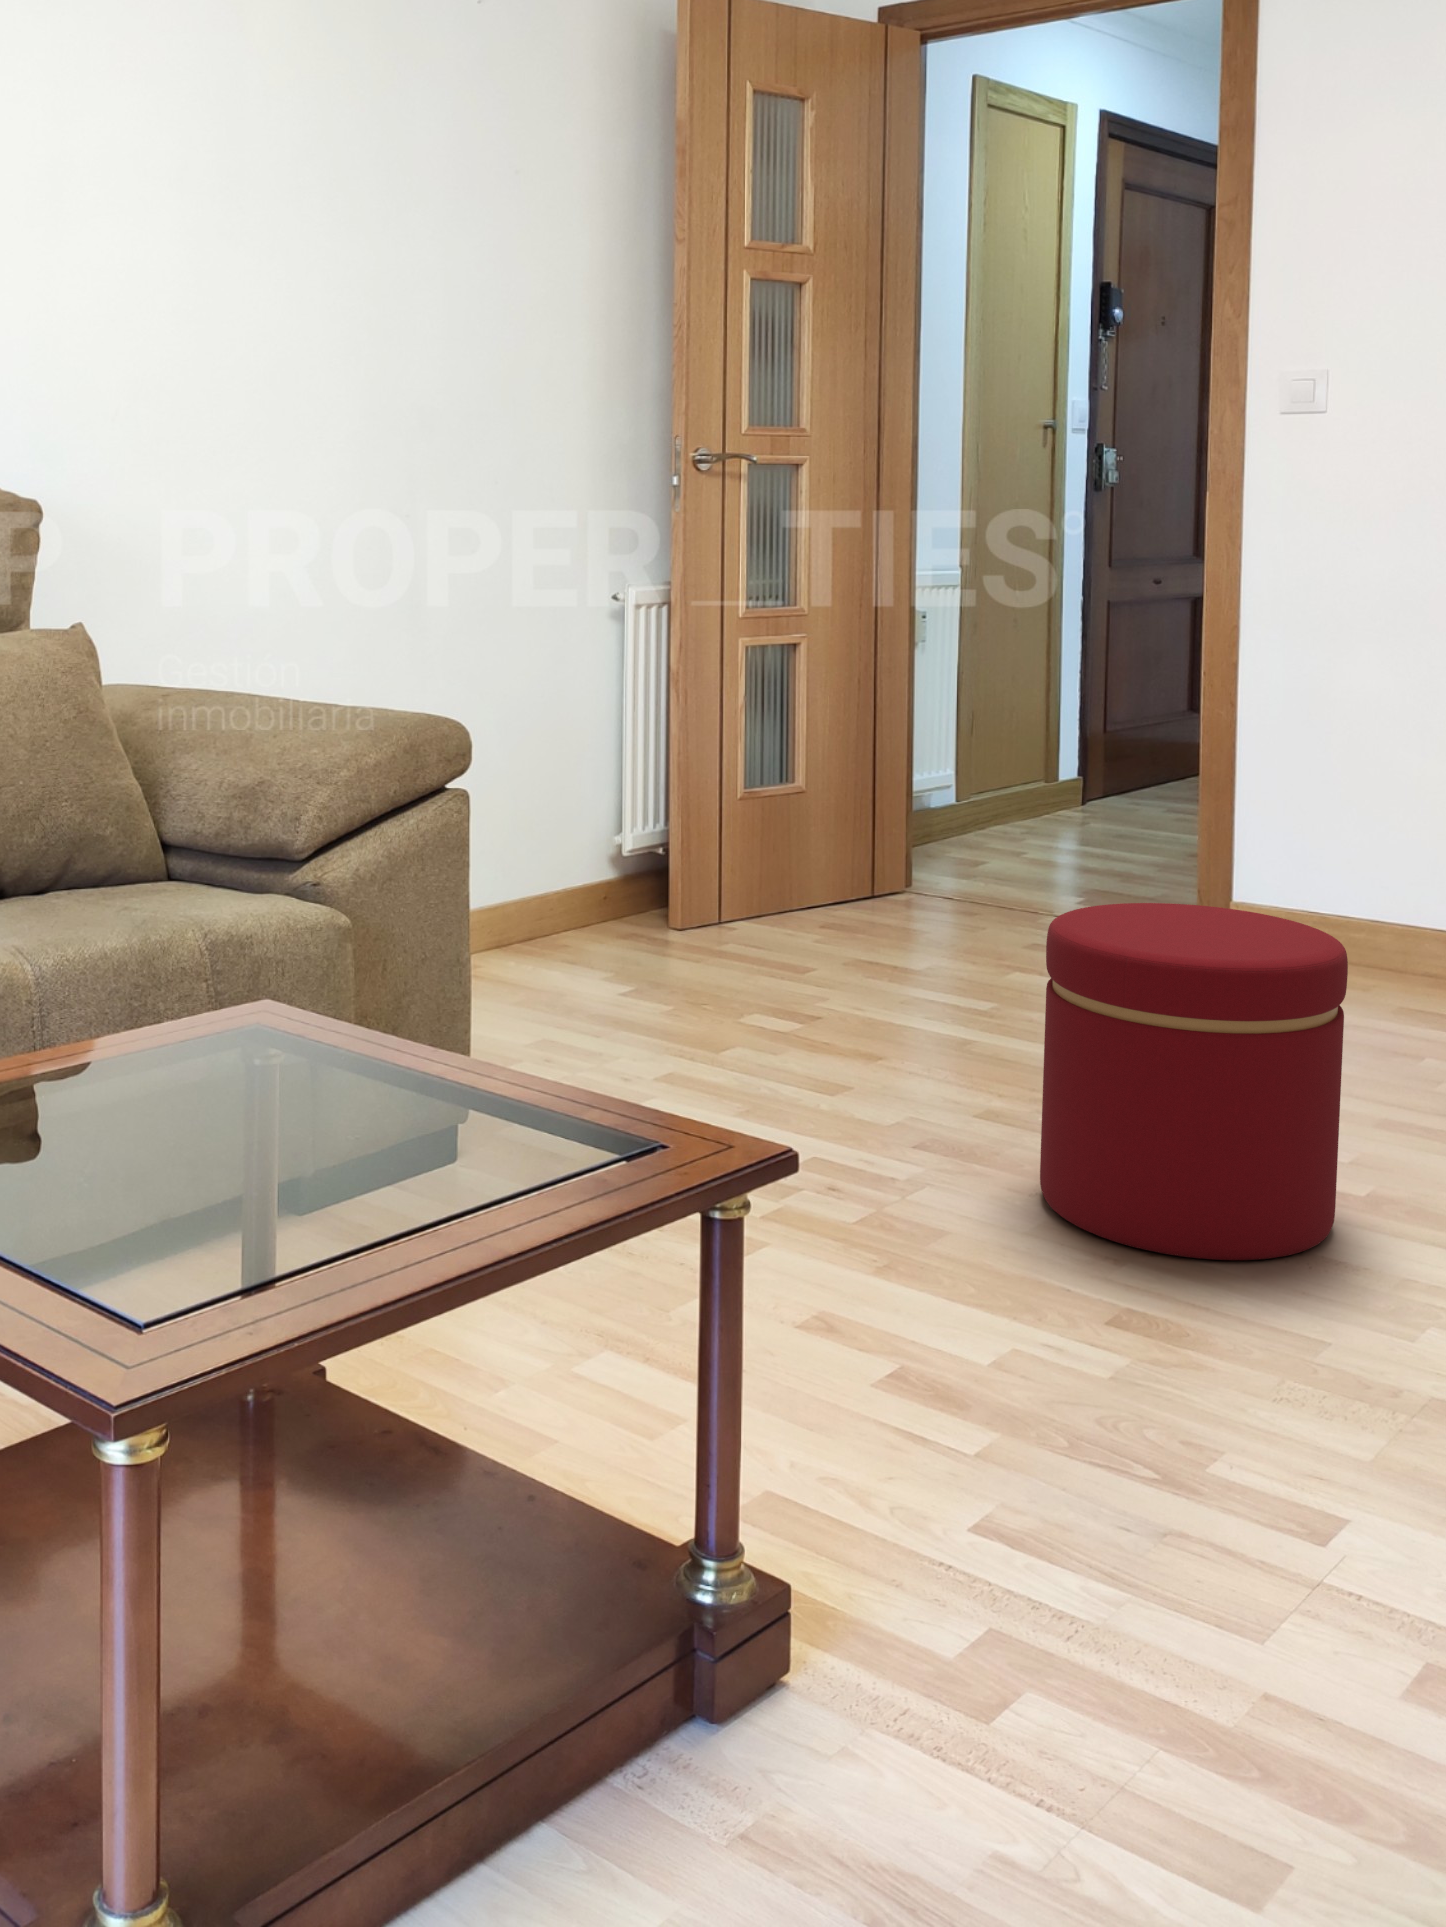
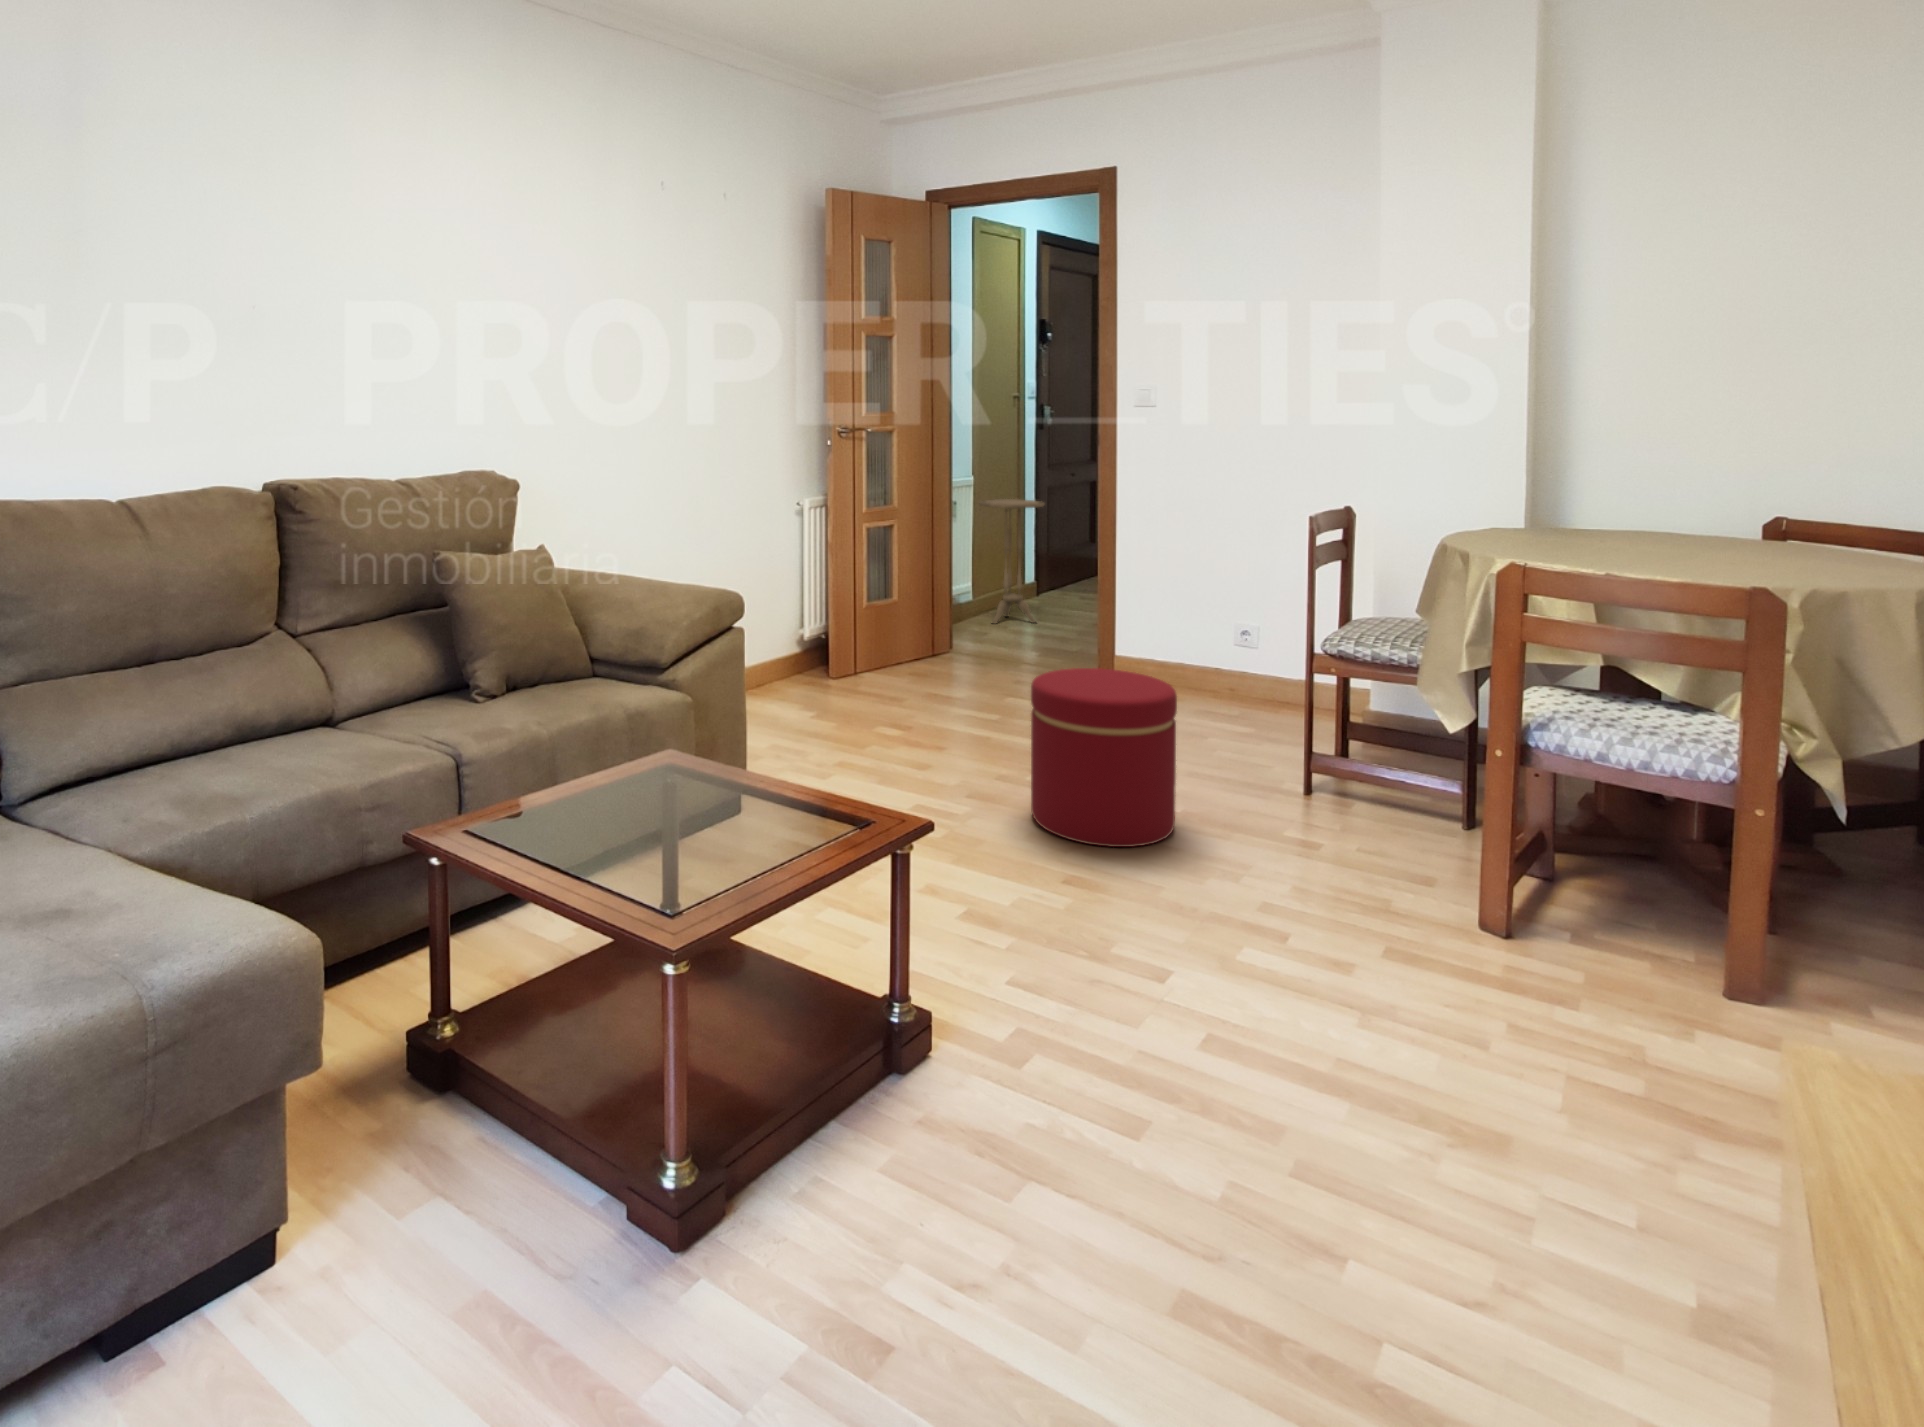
side table: none [972,613,1098,849] -> present [980,499,1044,624]

